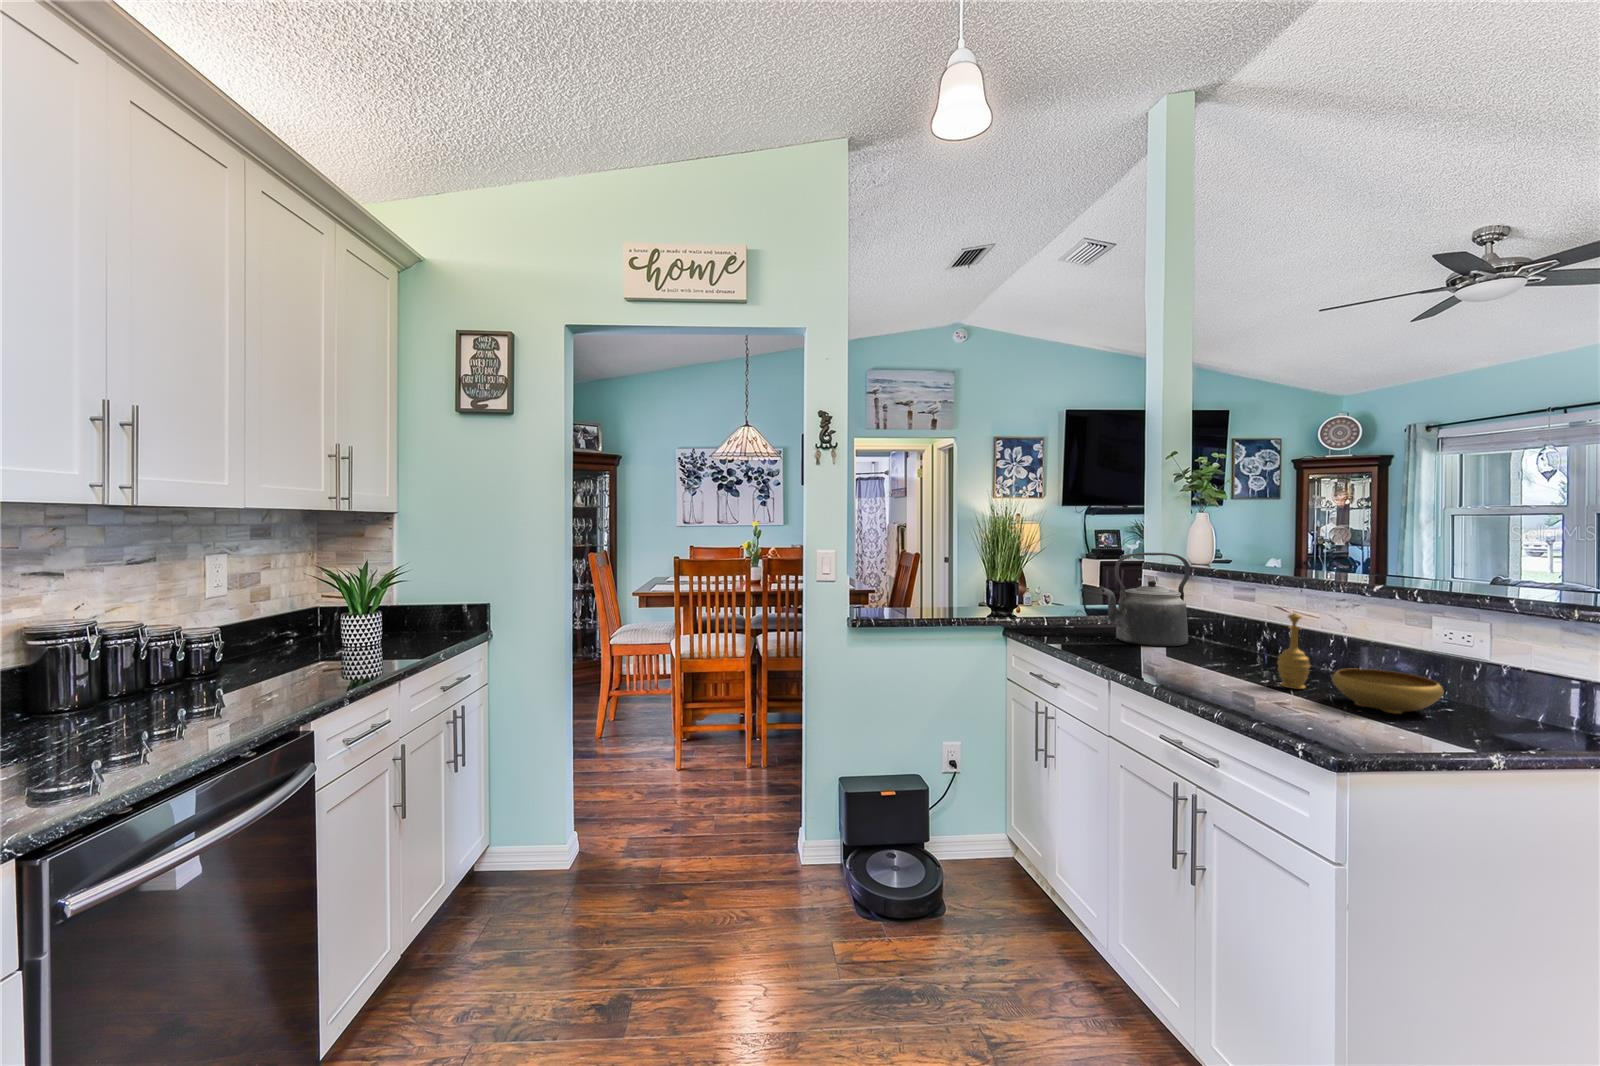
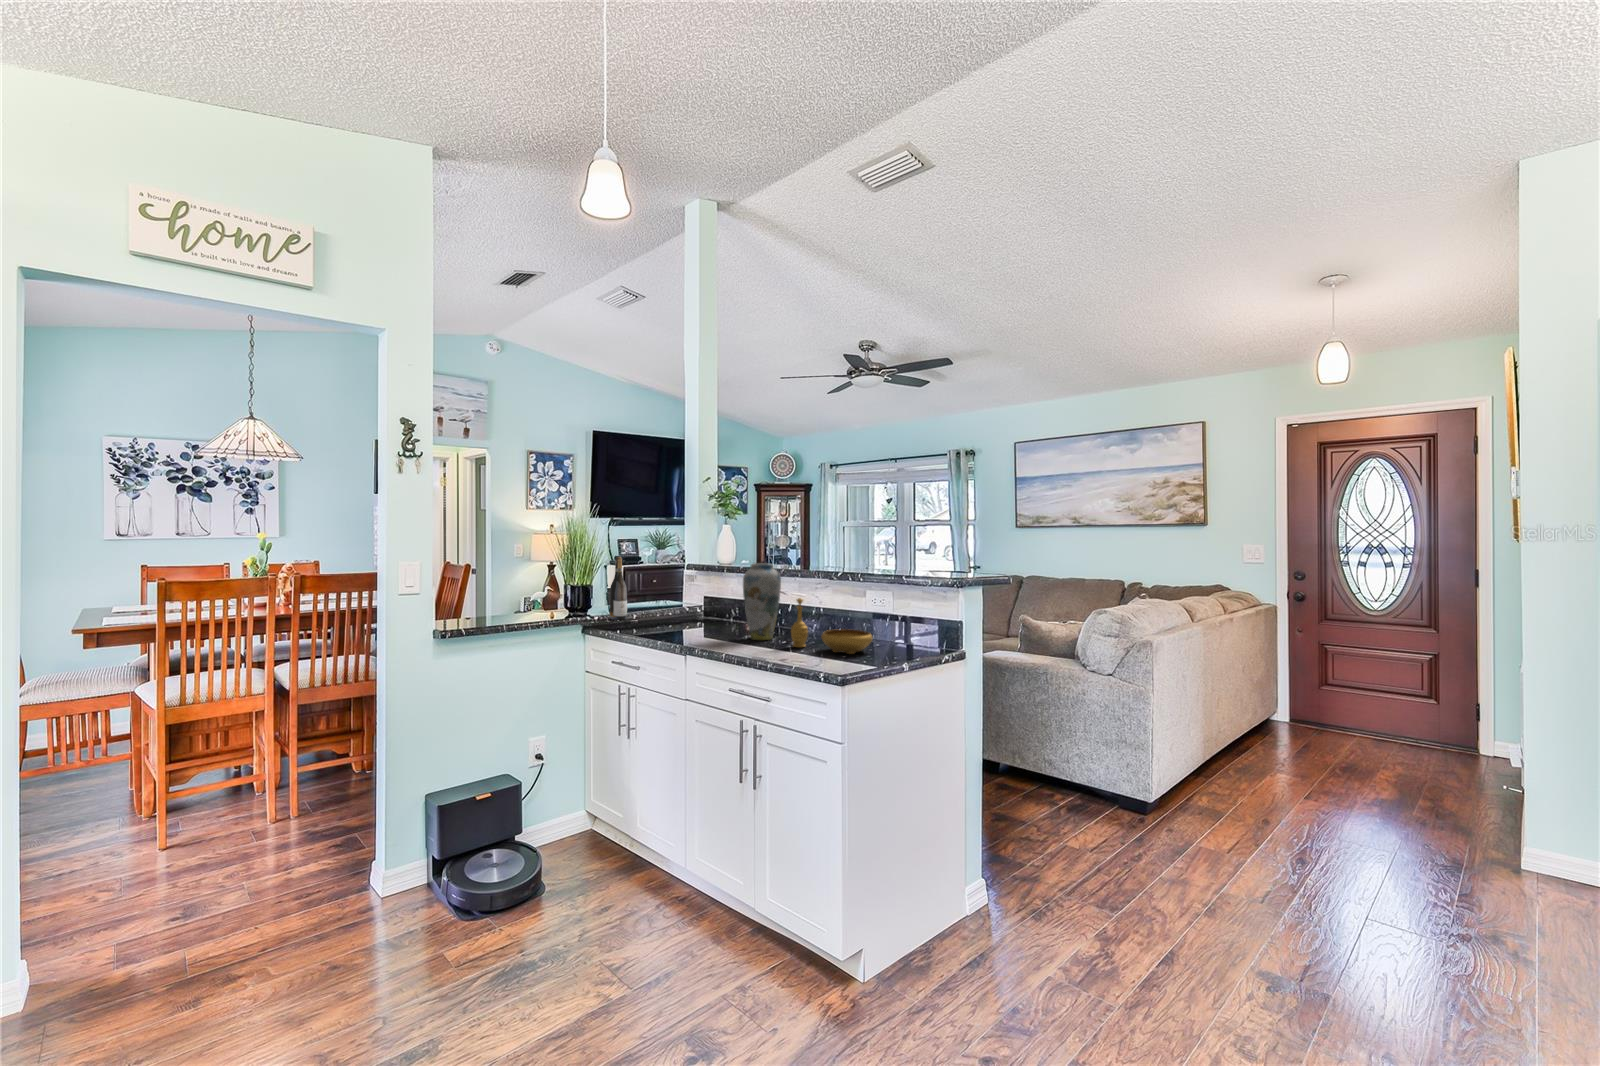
wine bottle: none [1042,547,1063,621] -> present [610,557,627,620]
kettle: present [1102,553,1190,646] -> none [668,560,726,631]
vase: none [1203,559,1268,670] -> present [743,563,781,640]

